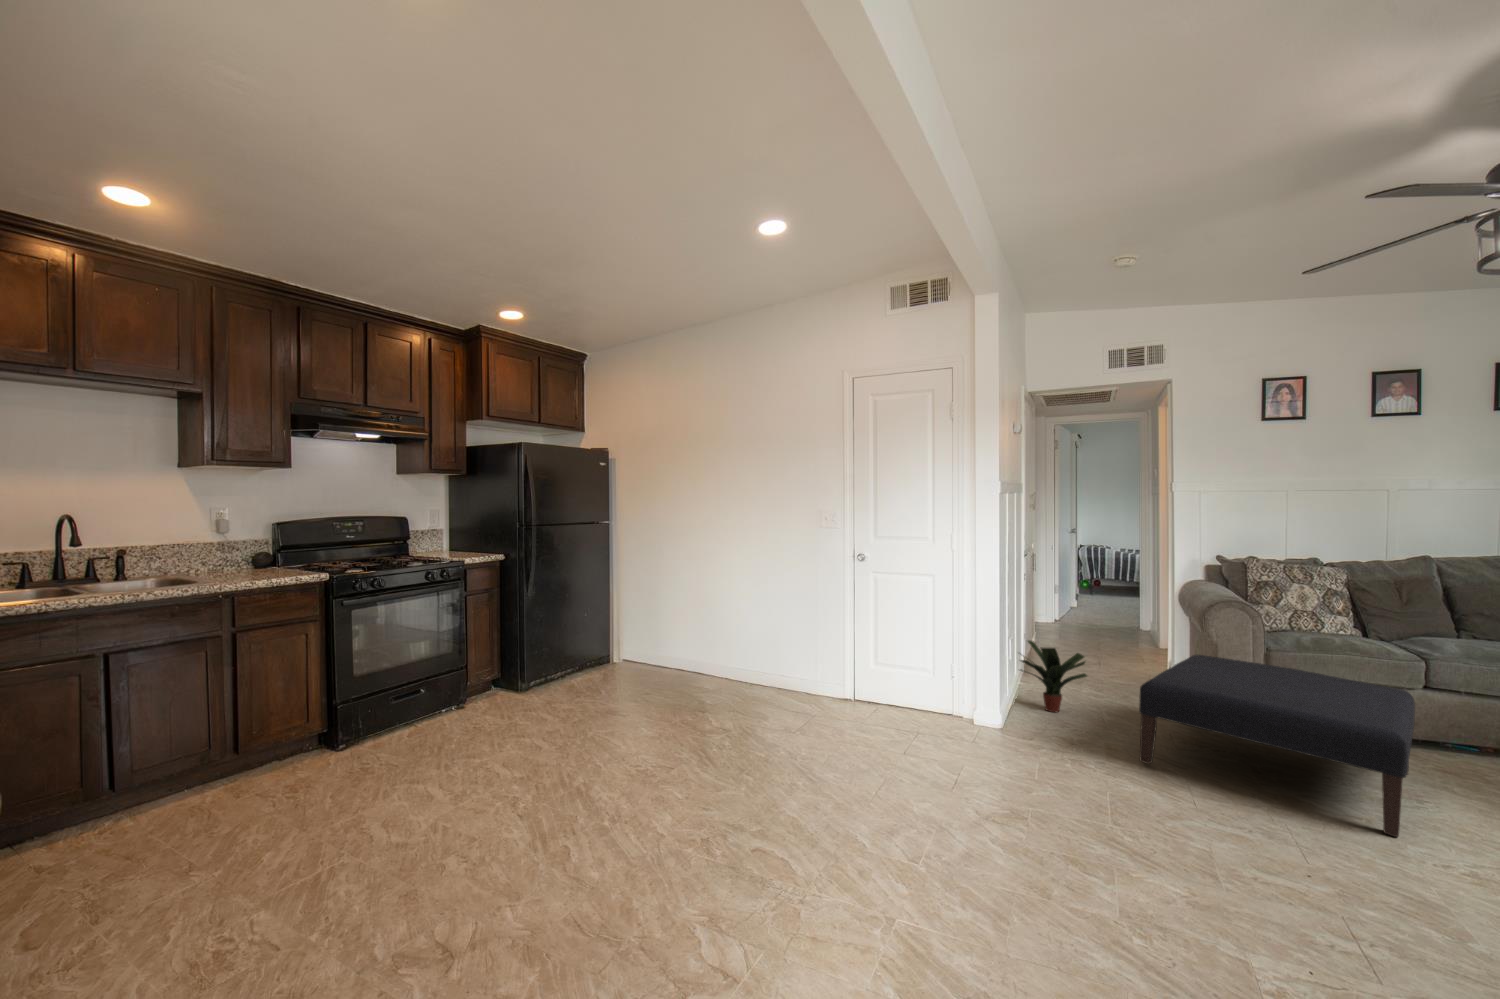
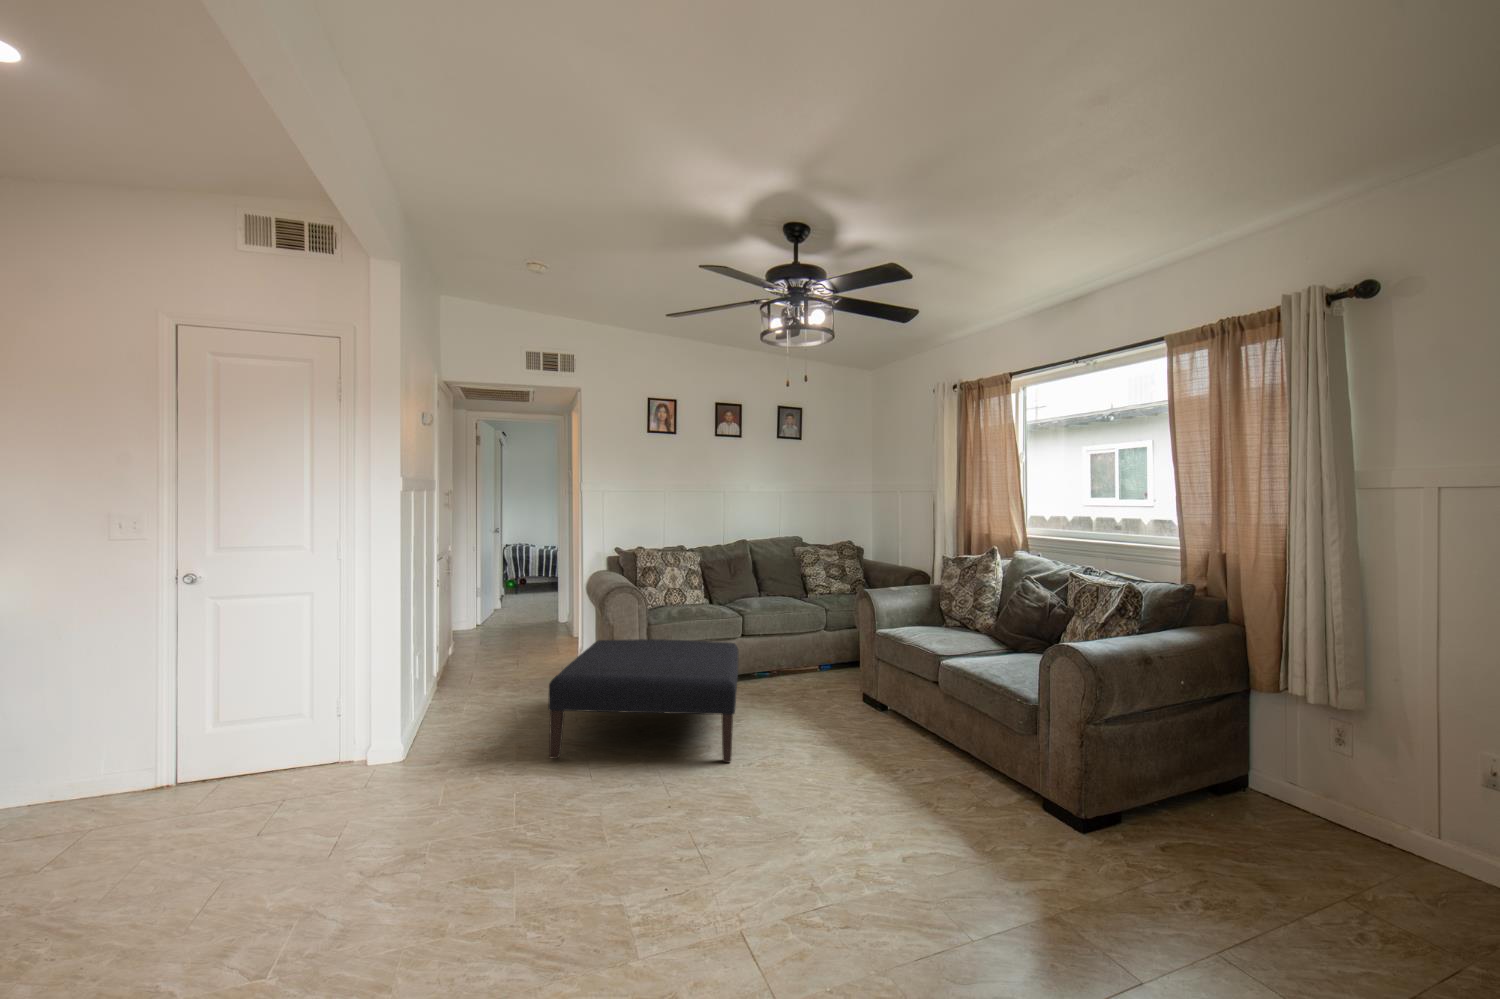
potted plant: present [1021,640,1087,712] -> none [427,654,504,728]

